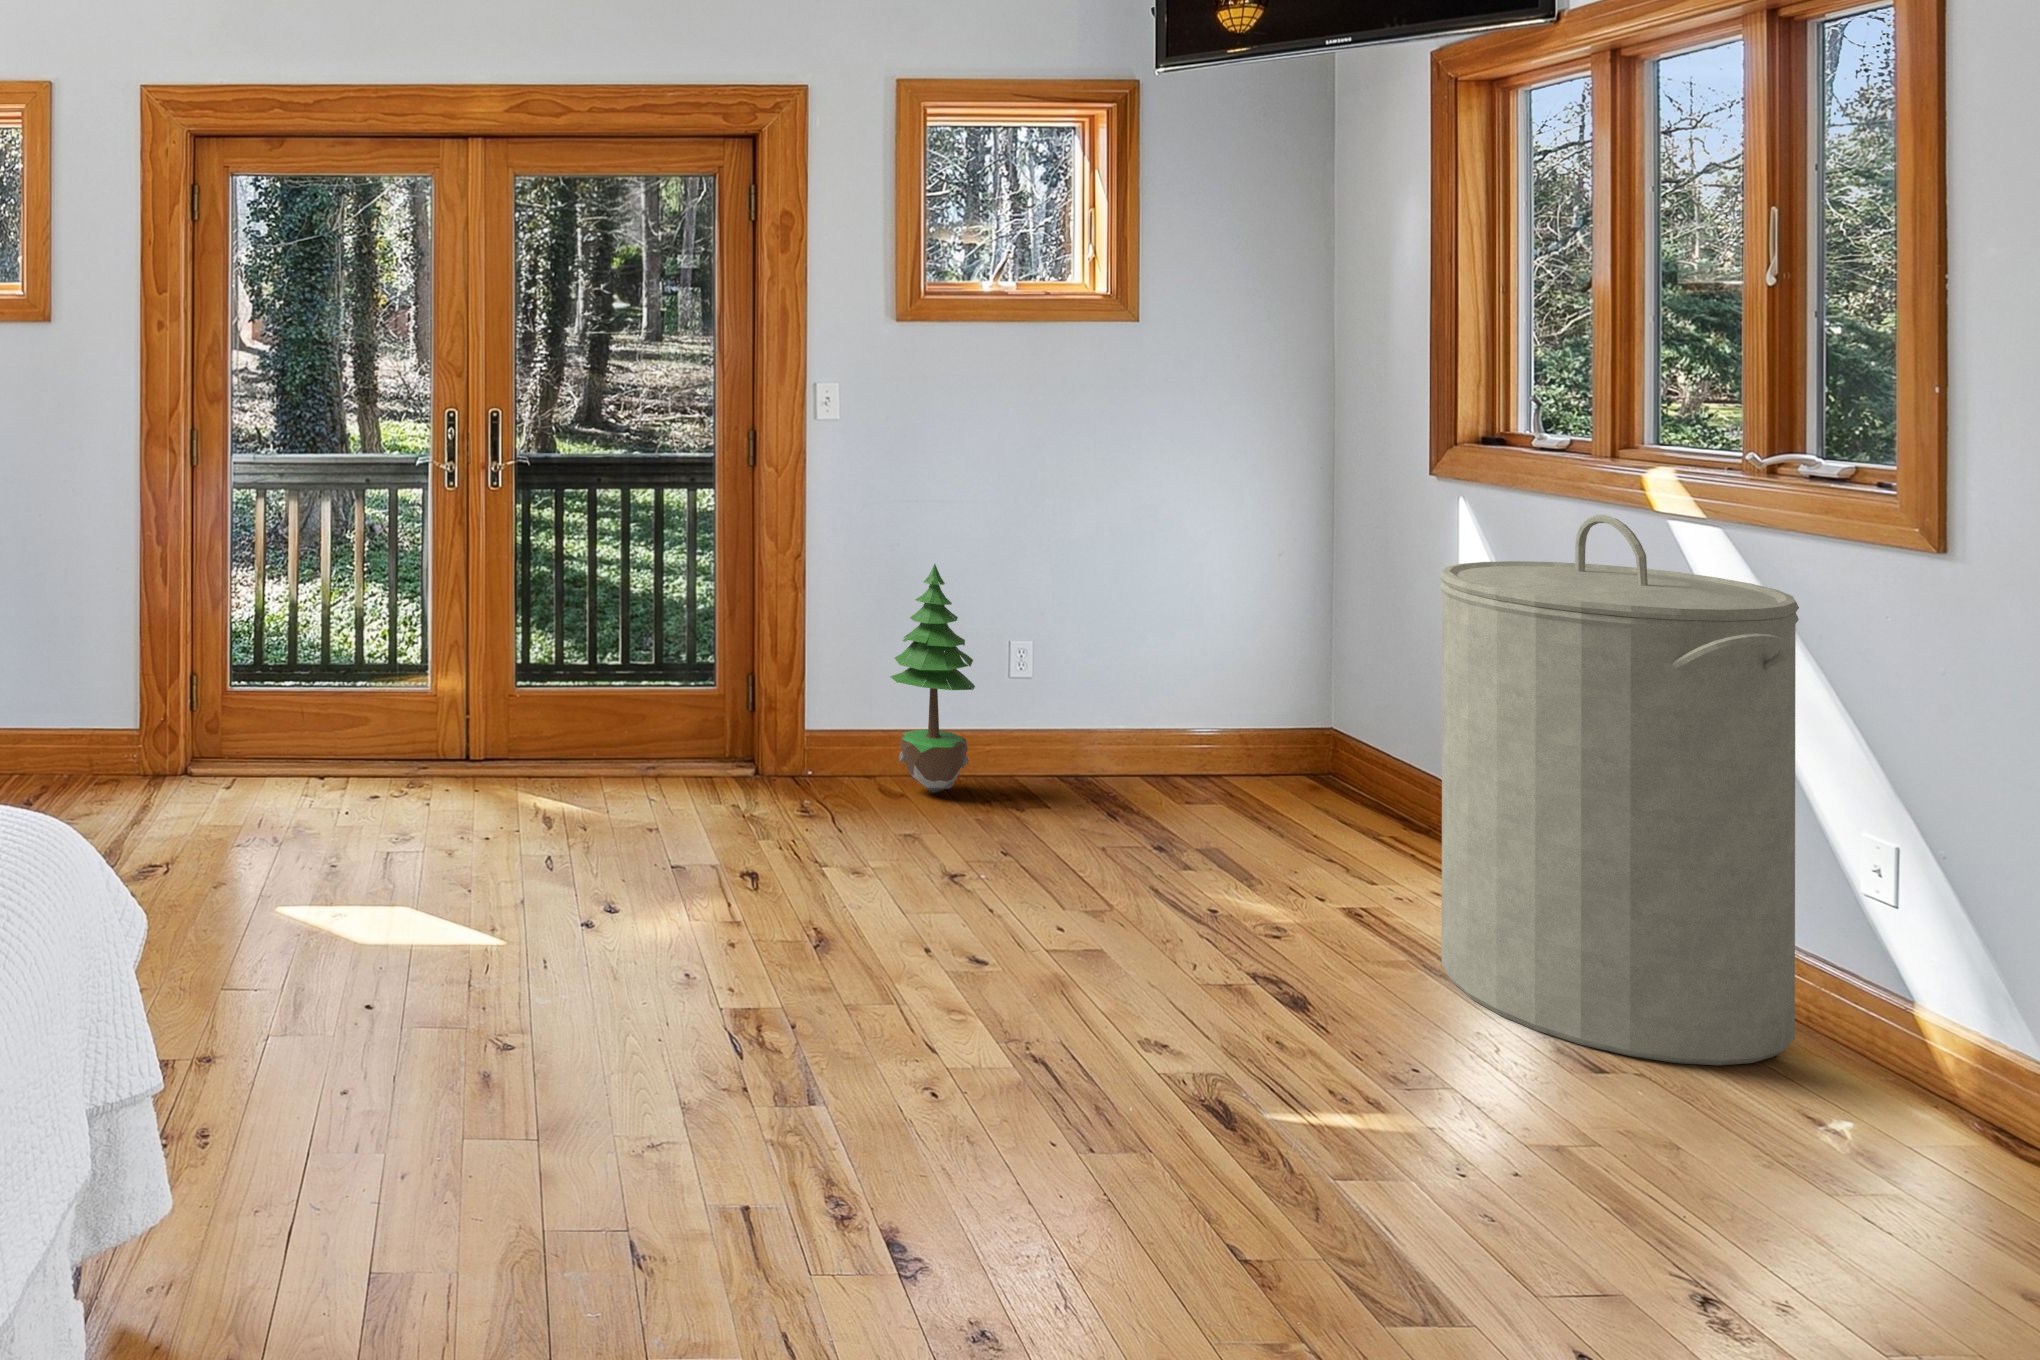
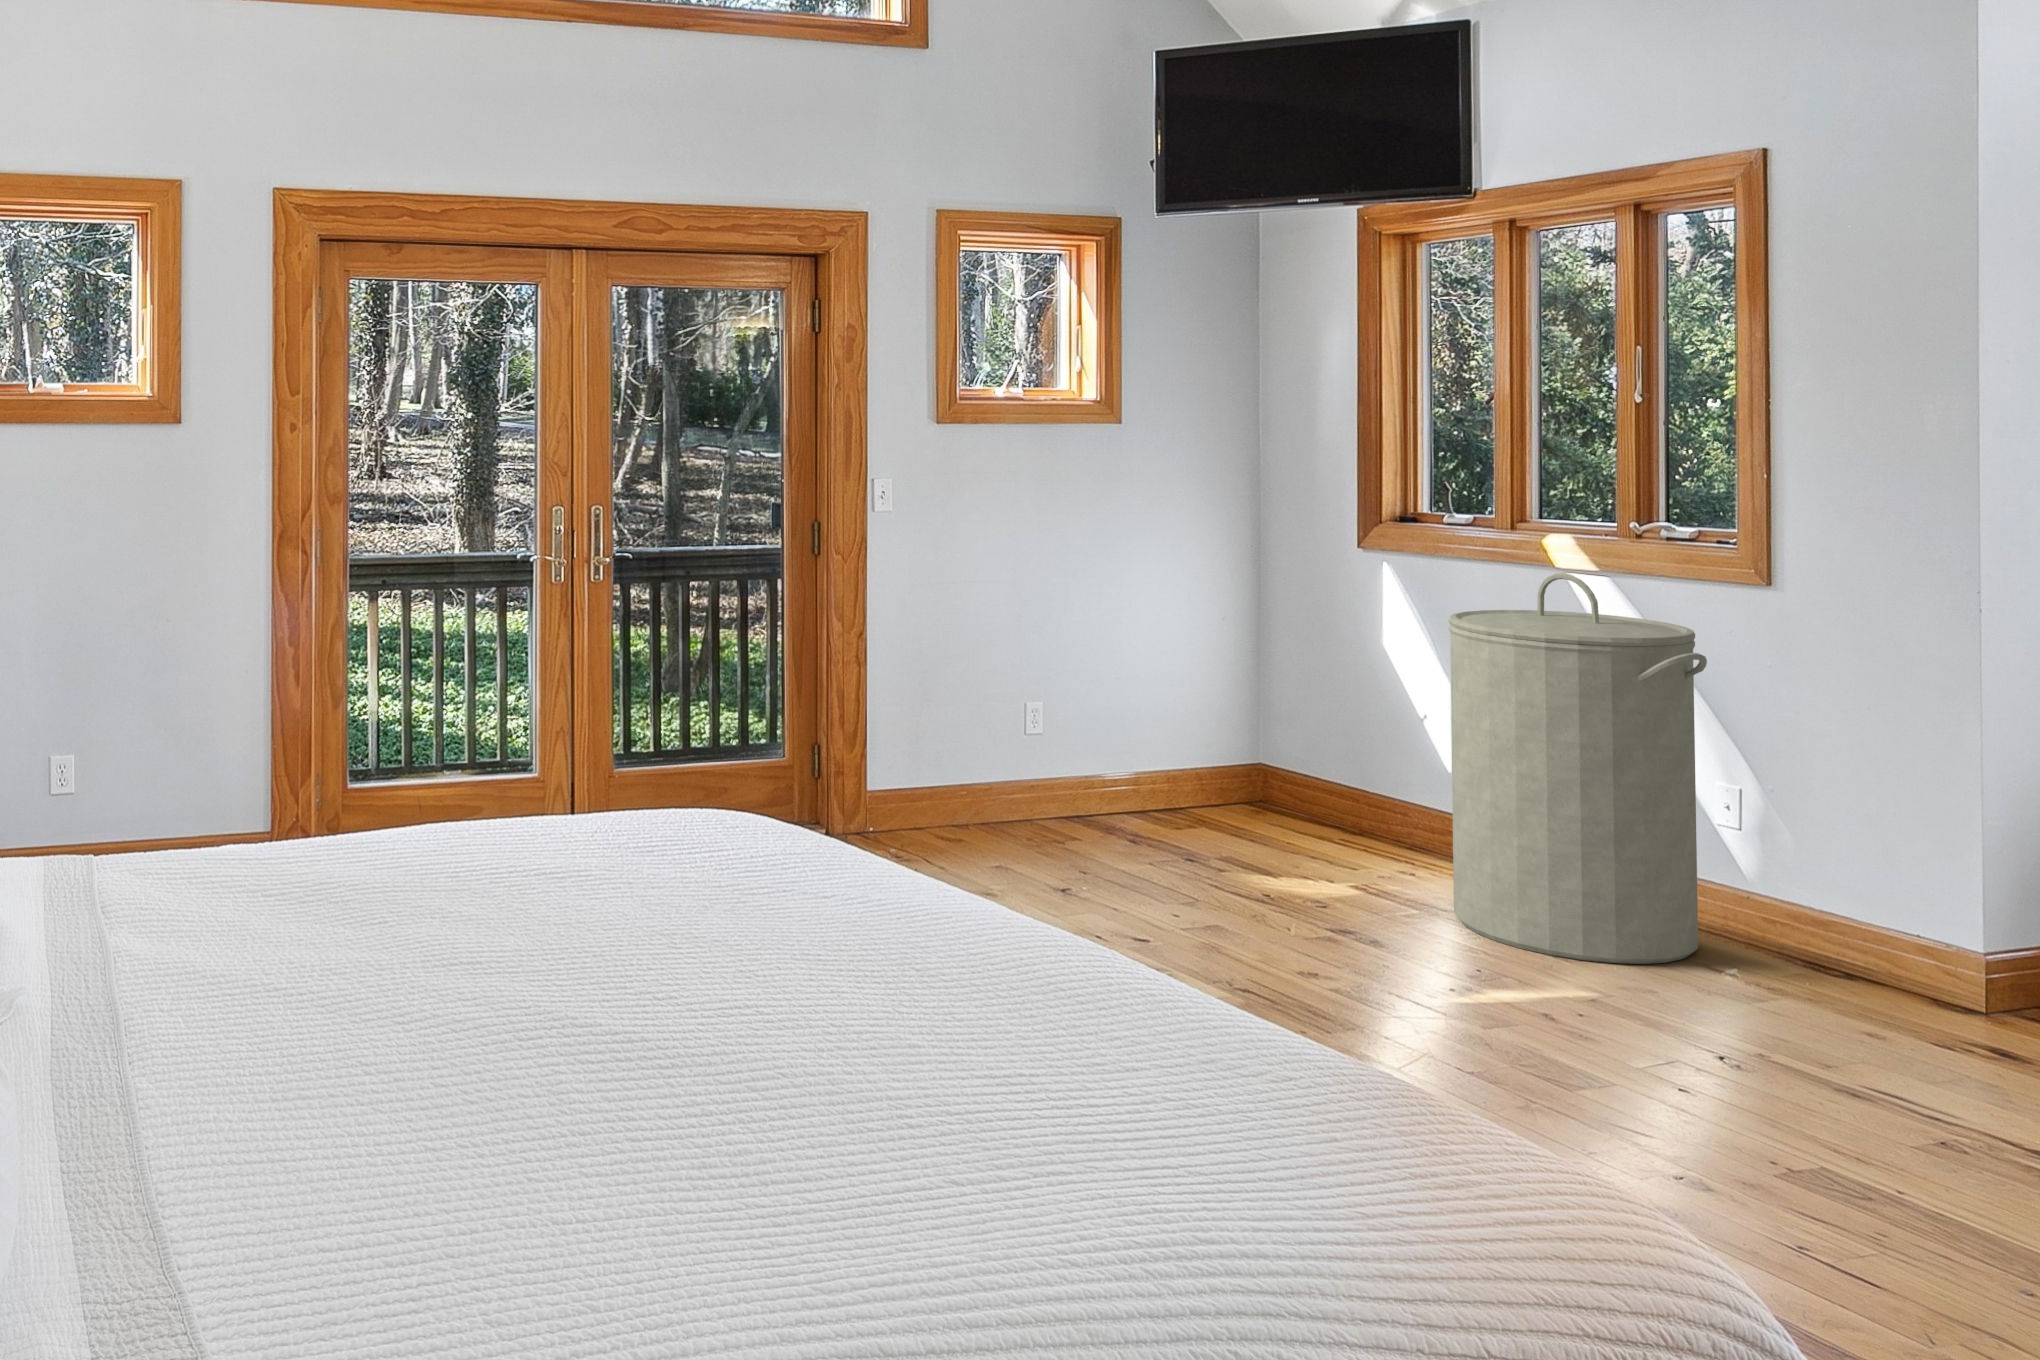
potted tree: present [890,564,975,793] -> none [945,633,1020,837]

